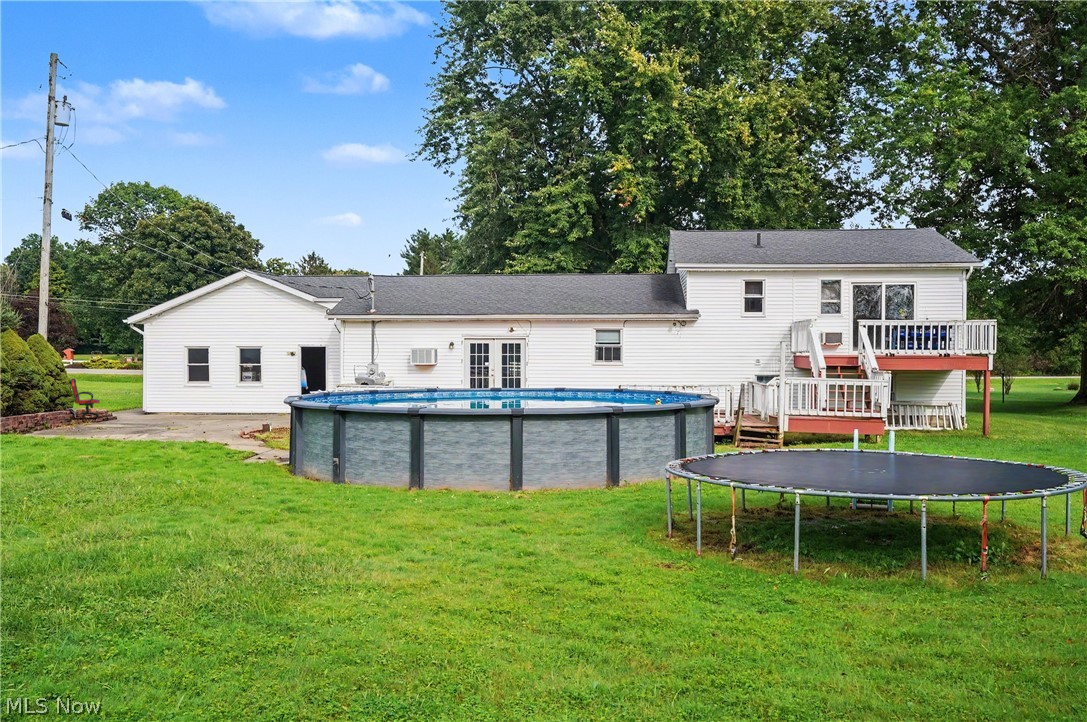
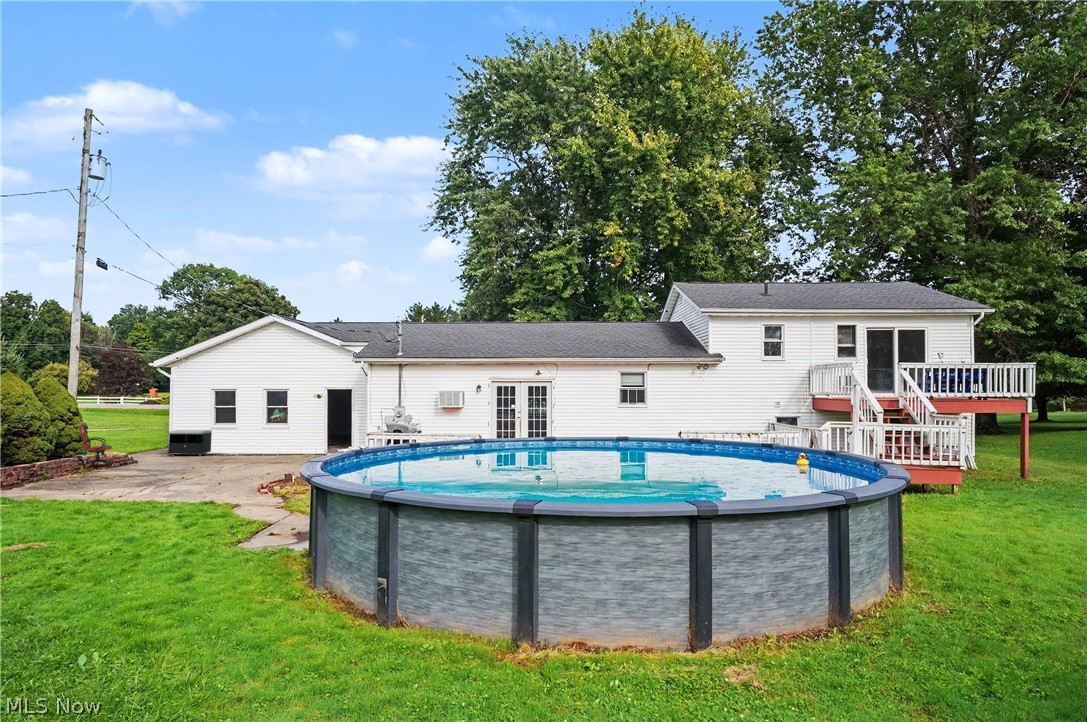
storage bench: none [148,387,189,412] -> present [168,430,212,456]

